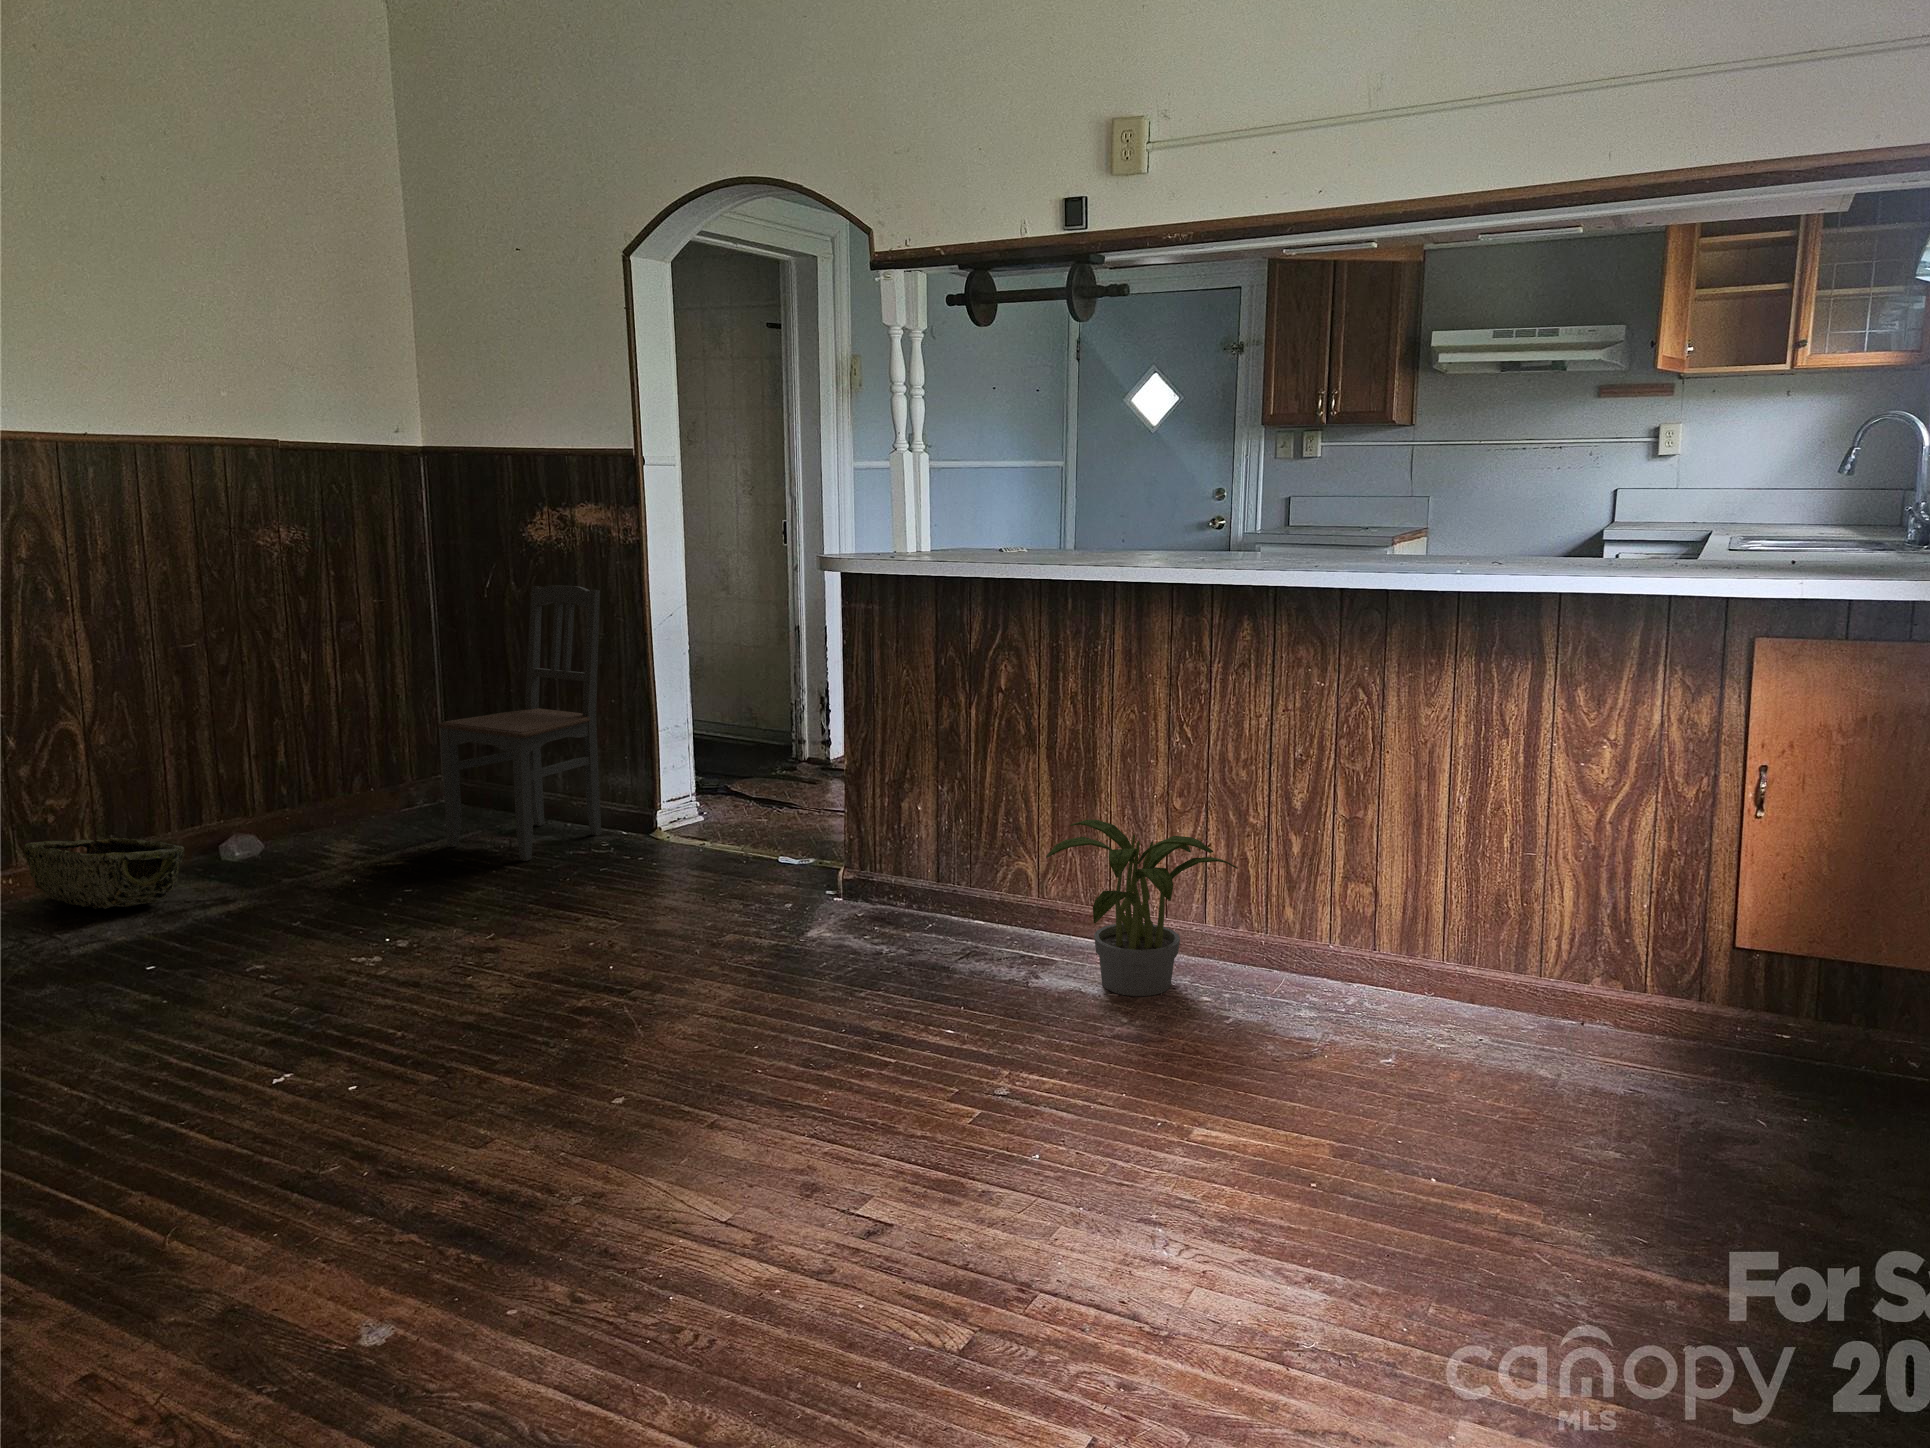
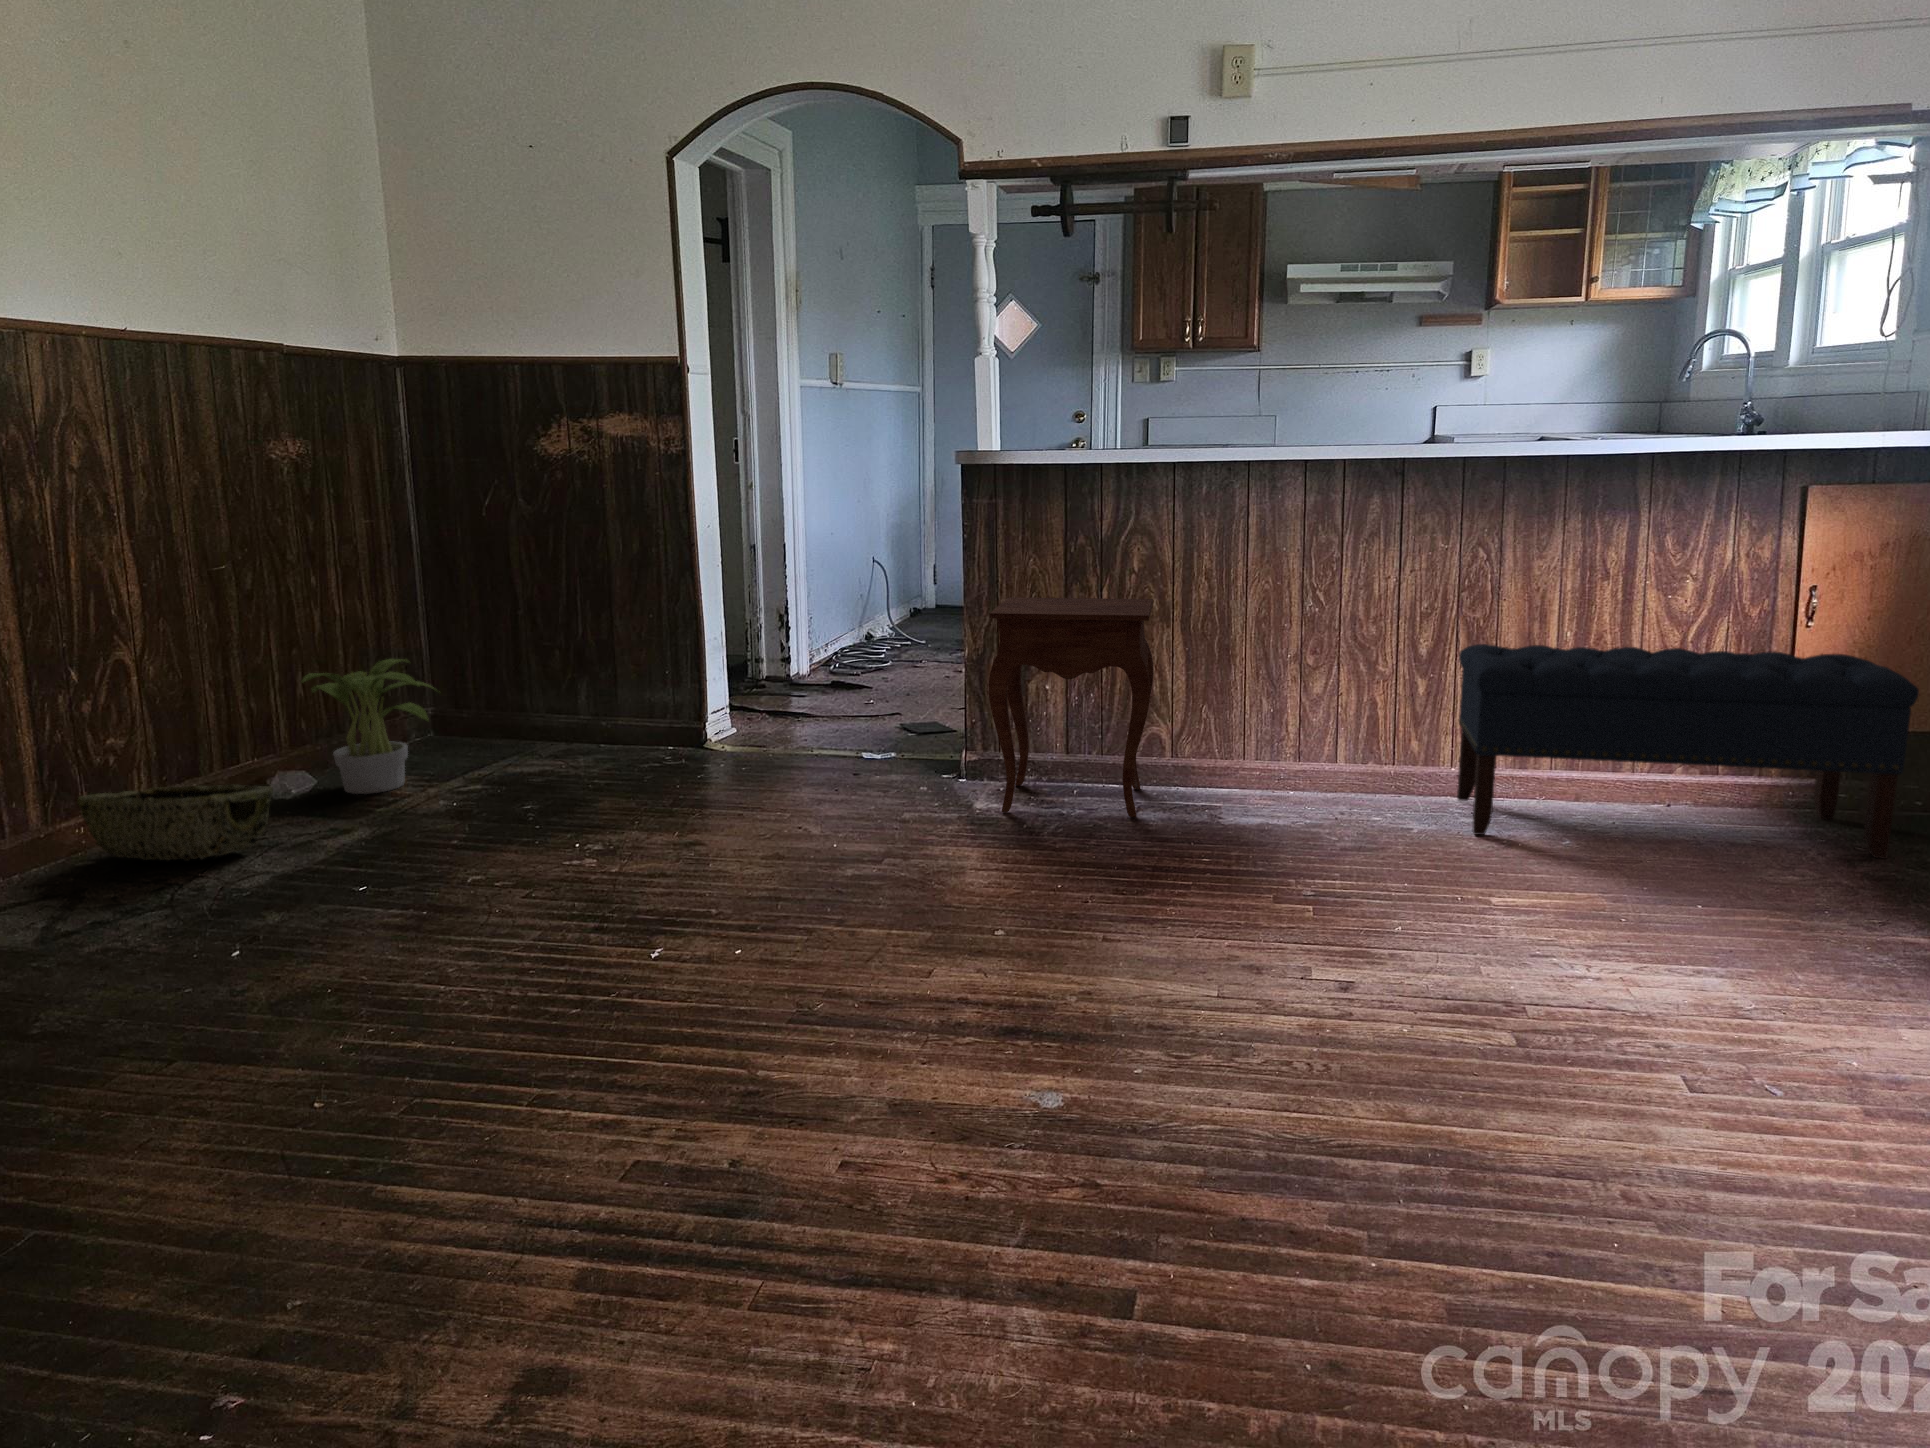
dining chair: present [438,585,601,861] -> none [489,499,650,779]
side table: none [800,710,1011,963] -> present [988,597,1154,817]
bench: none [1277,804,1806,1139] -> present [1457,644,1919,859]
potted plant: present [1046,820,1238,996] -> present [301,659,437,794]

